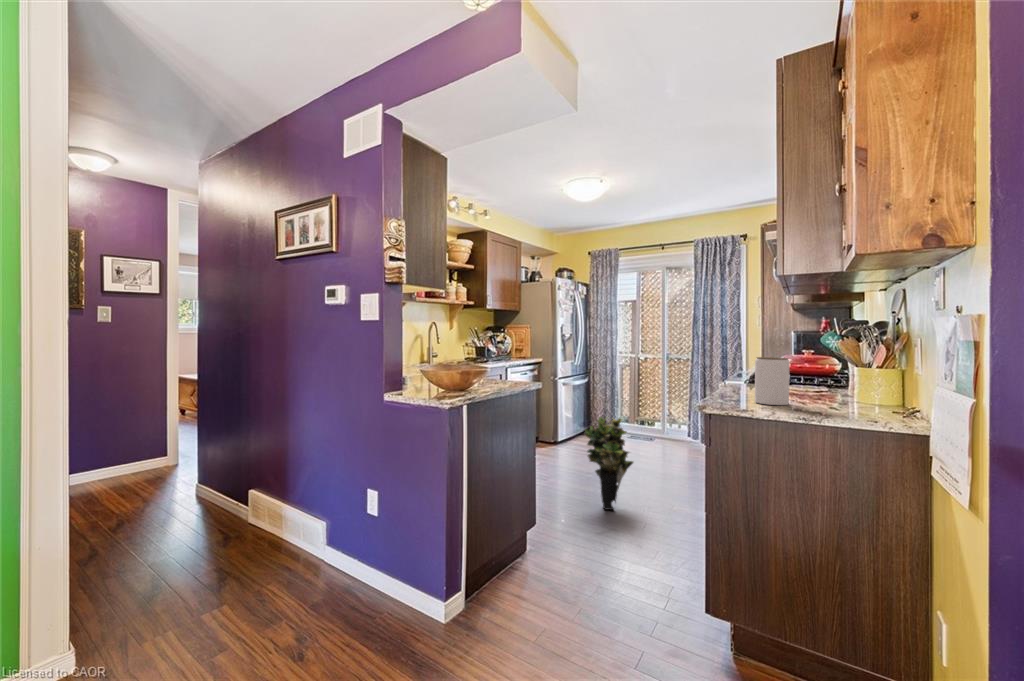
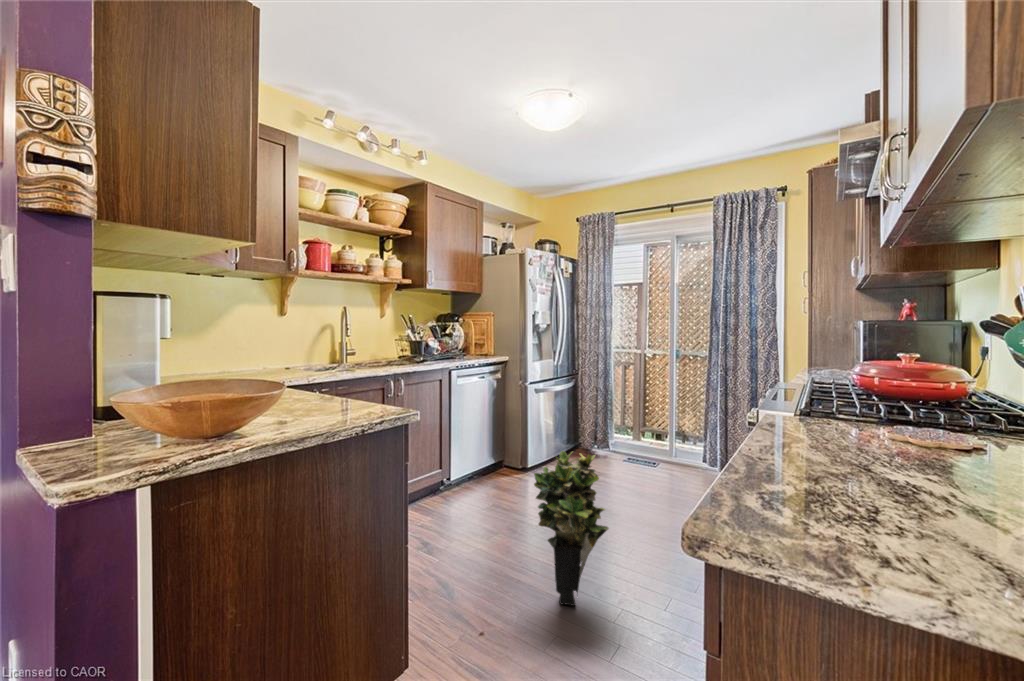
jar: present [755,357,789,405] -> none [842,382,945,518]

